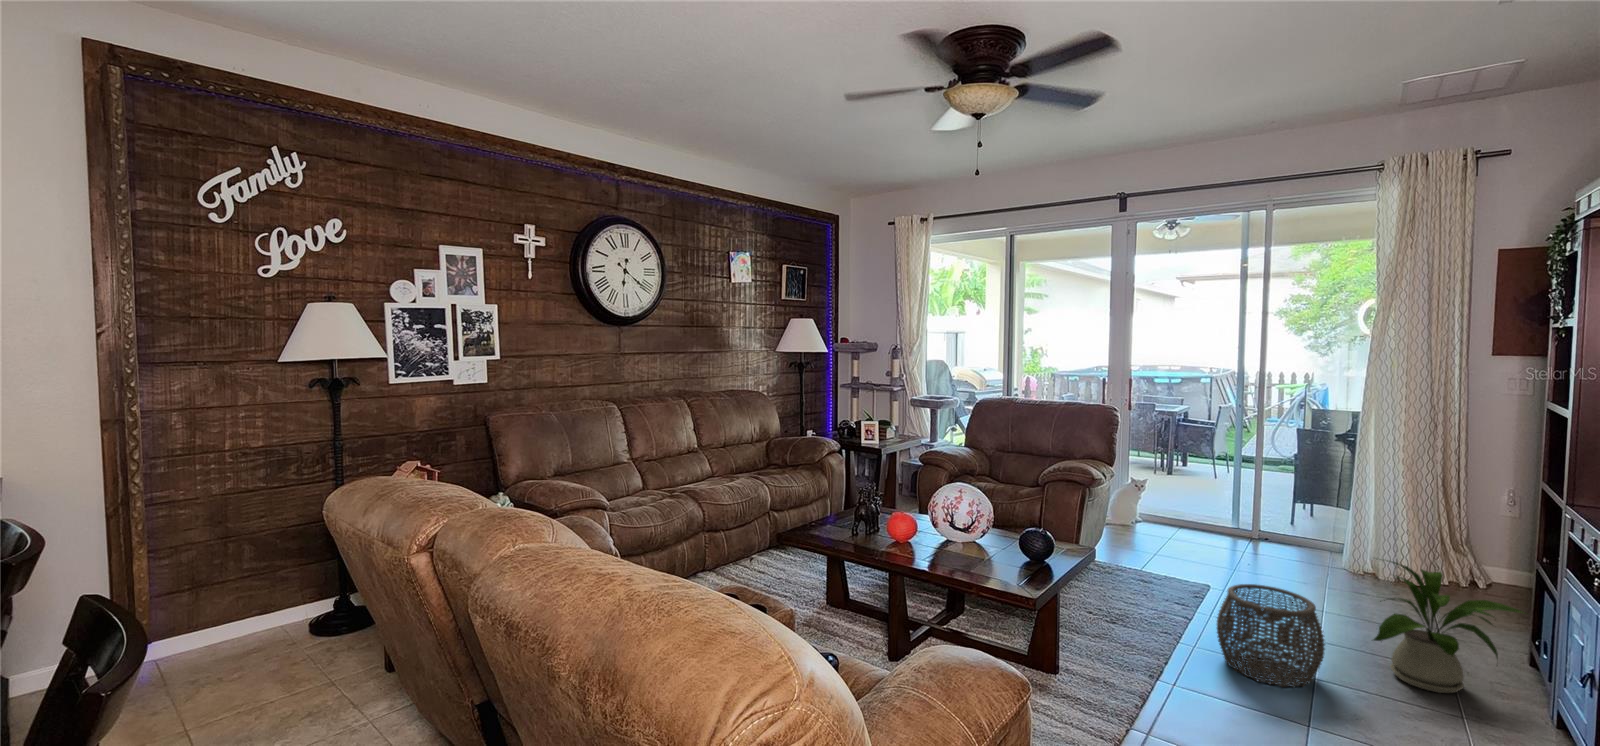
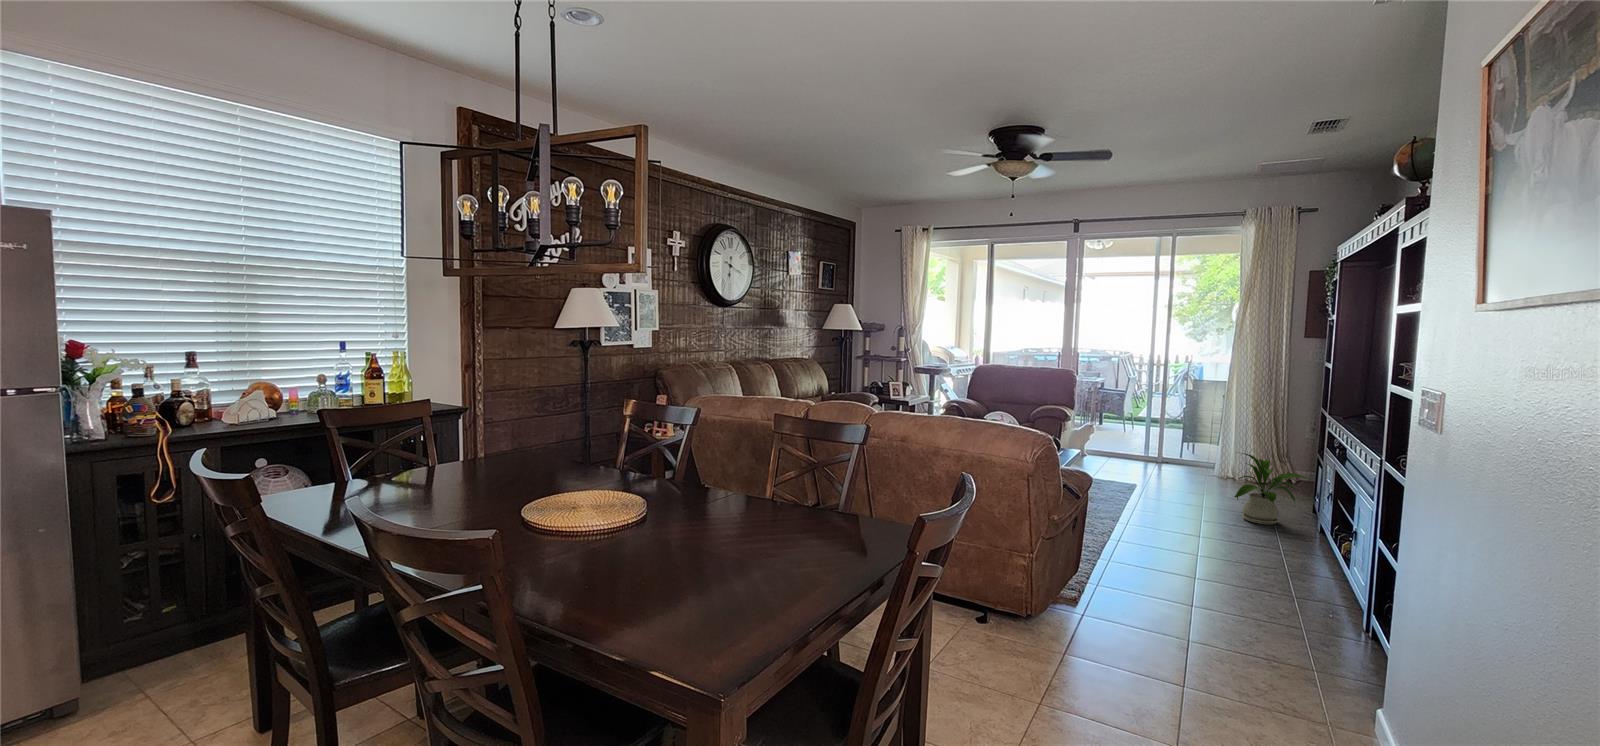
woven basket: present [1217,584,1325,687] -> none [1150,472,1210,525]

